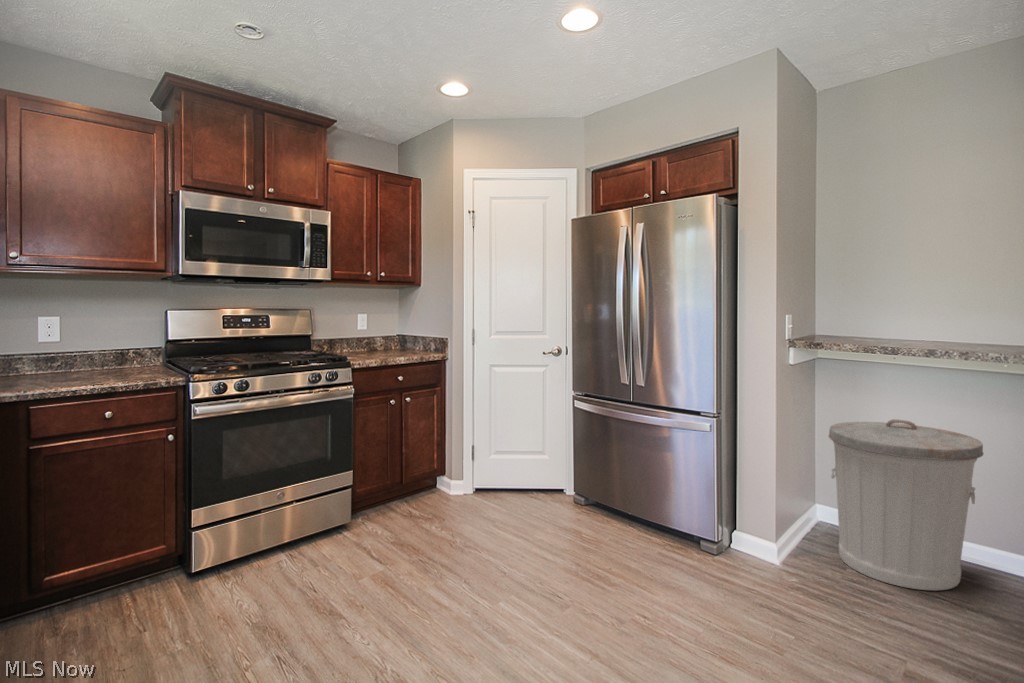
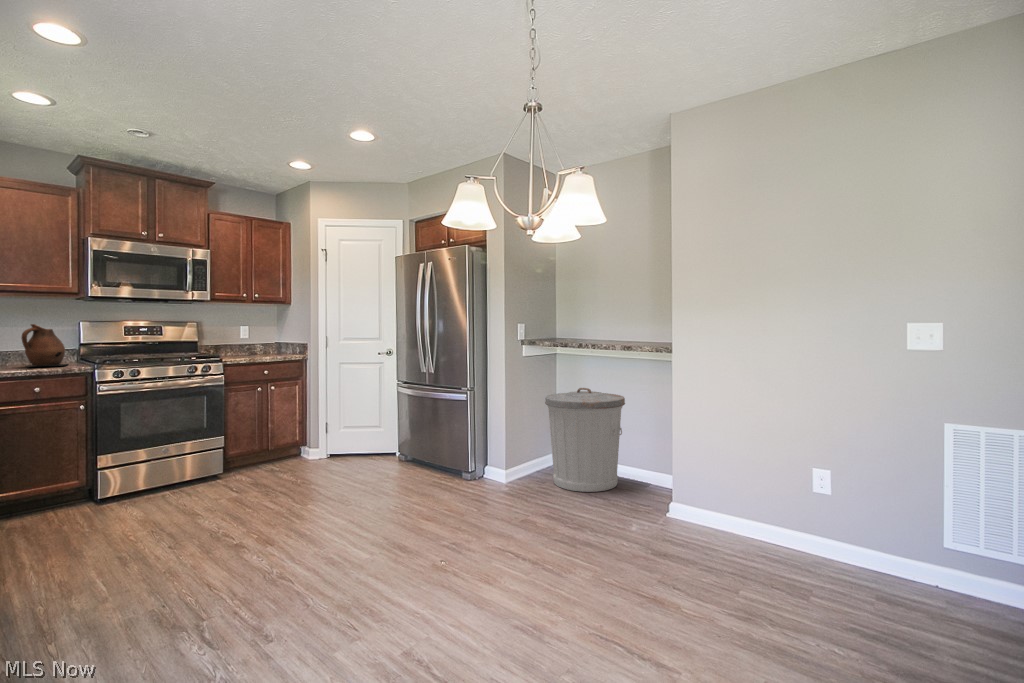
ceramic pitcher: none [91,315,154,376] -> present [21,324,68,367]

